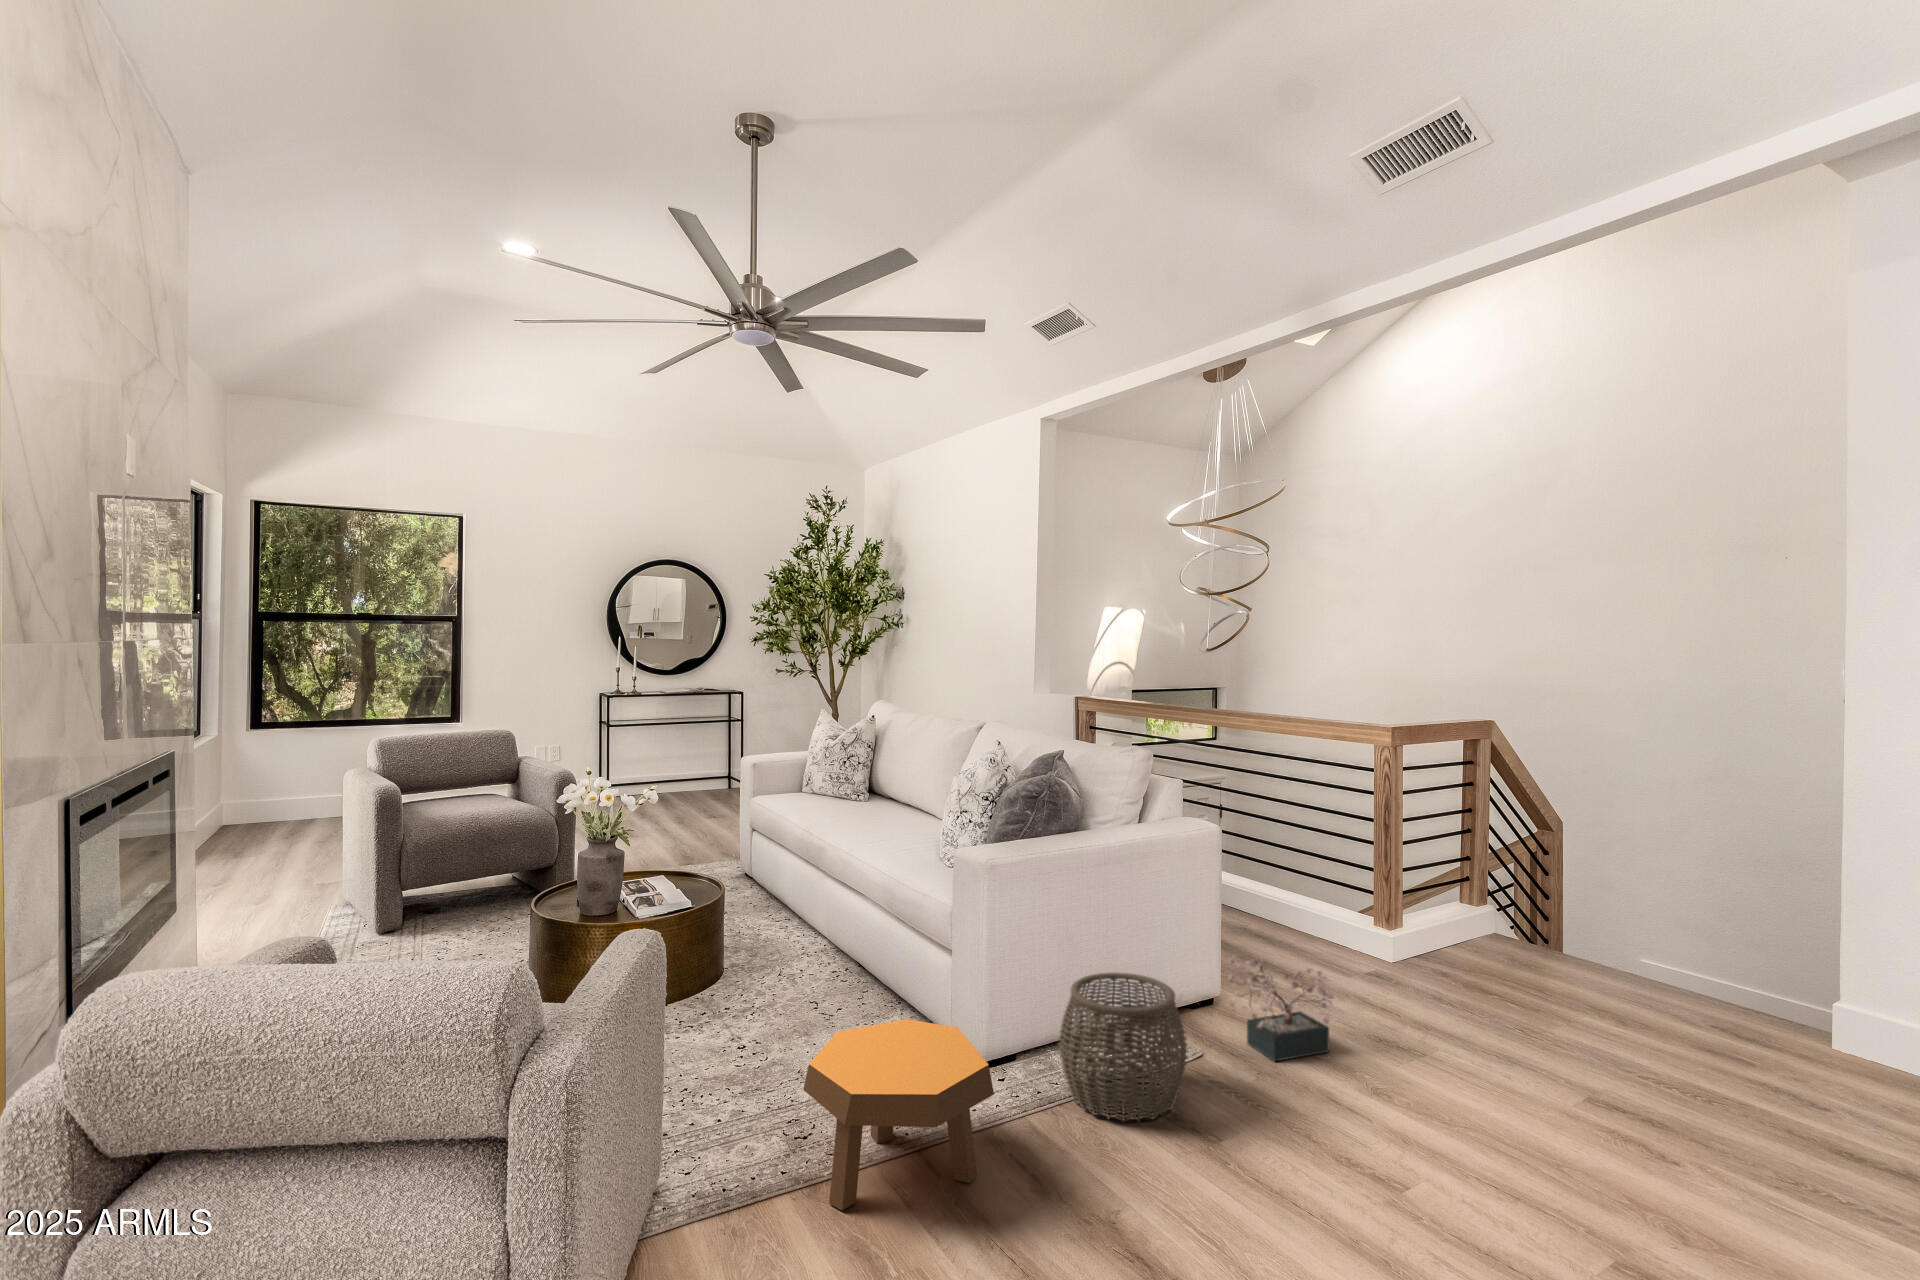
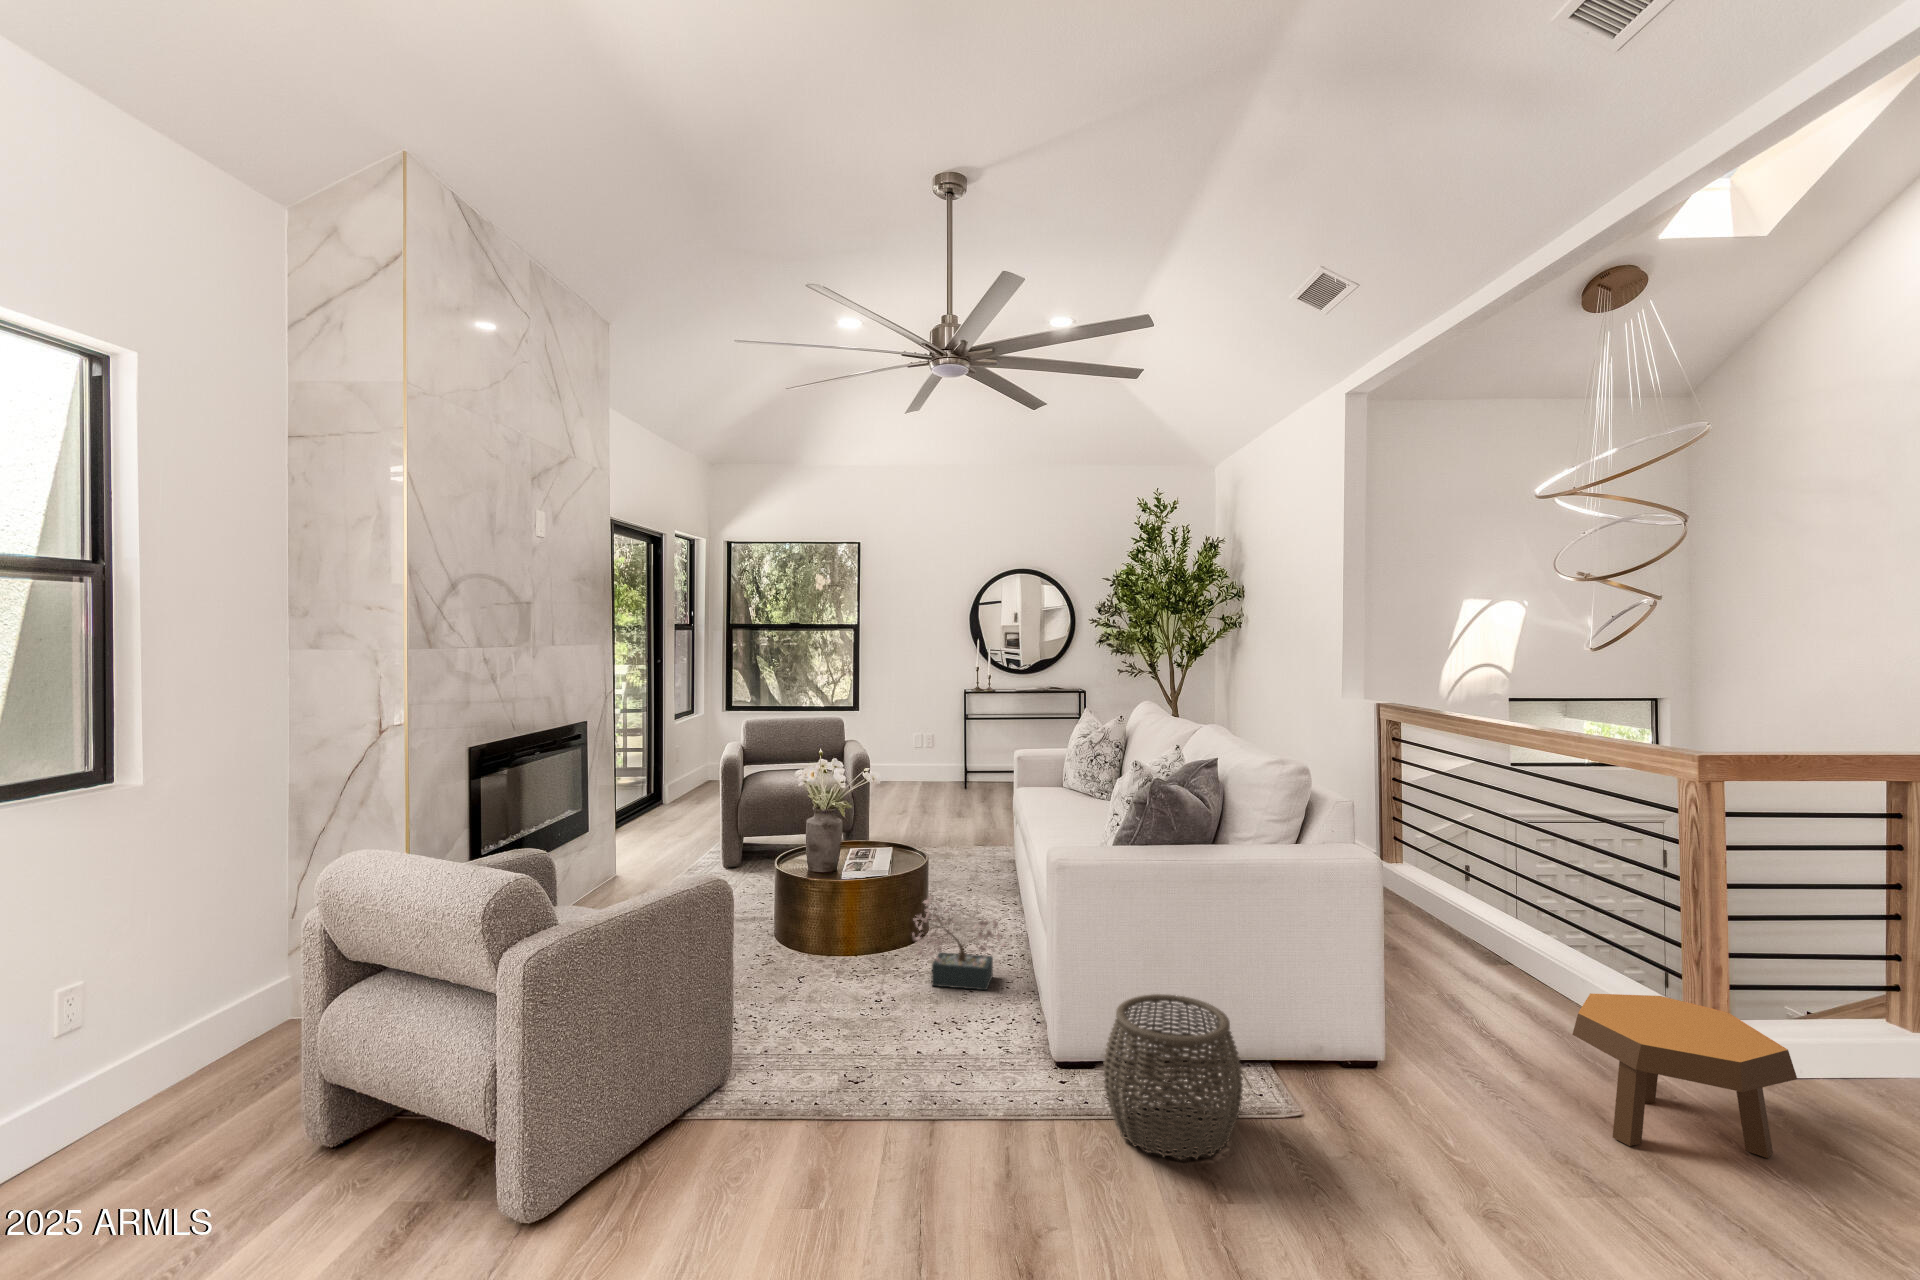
decorative plant: present [1227,955,1334,1061] -> present [912,897,1006,990]
footstool: present [803,1019,994,1210] -> present [1572,993,1797,1158]

